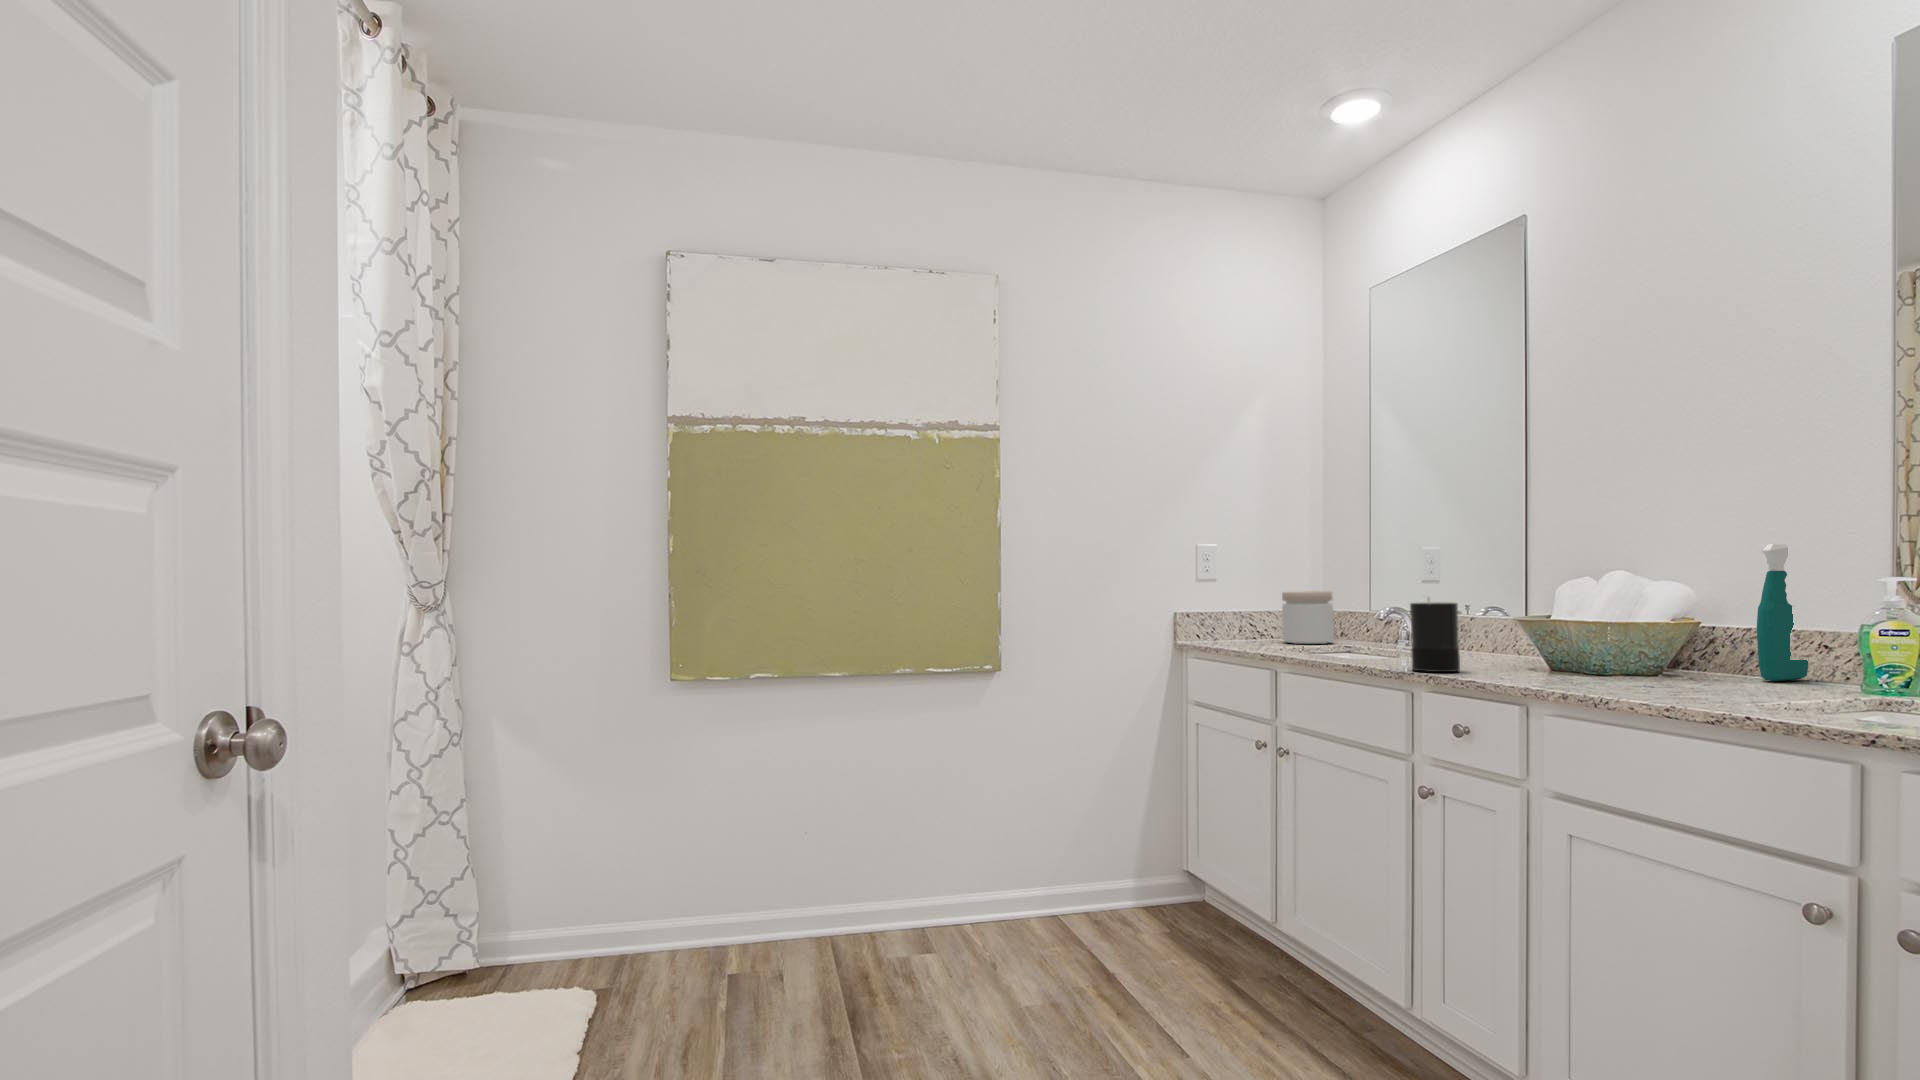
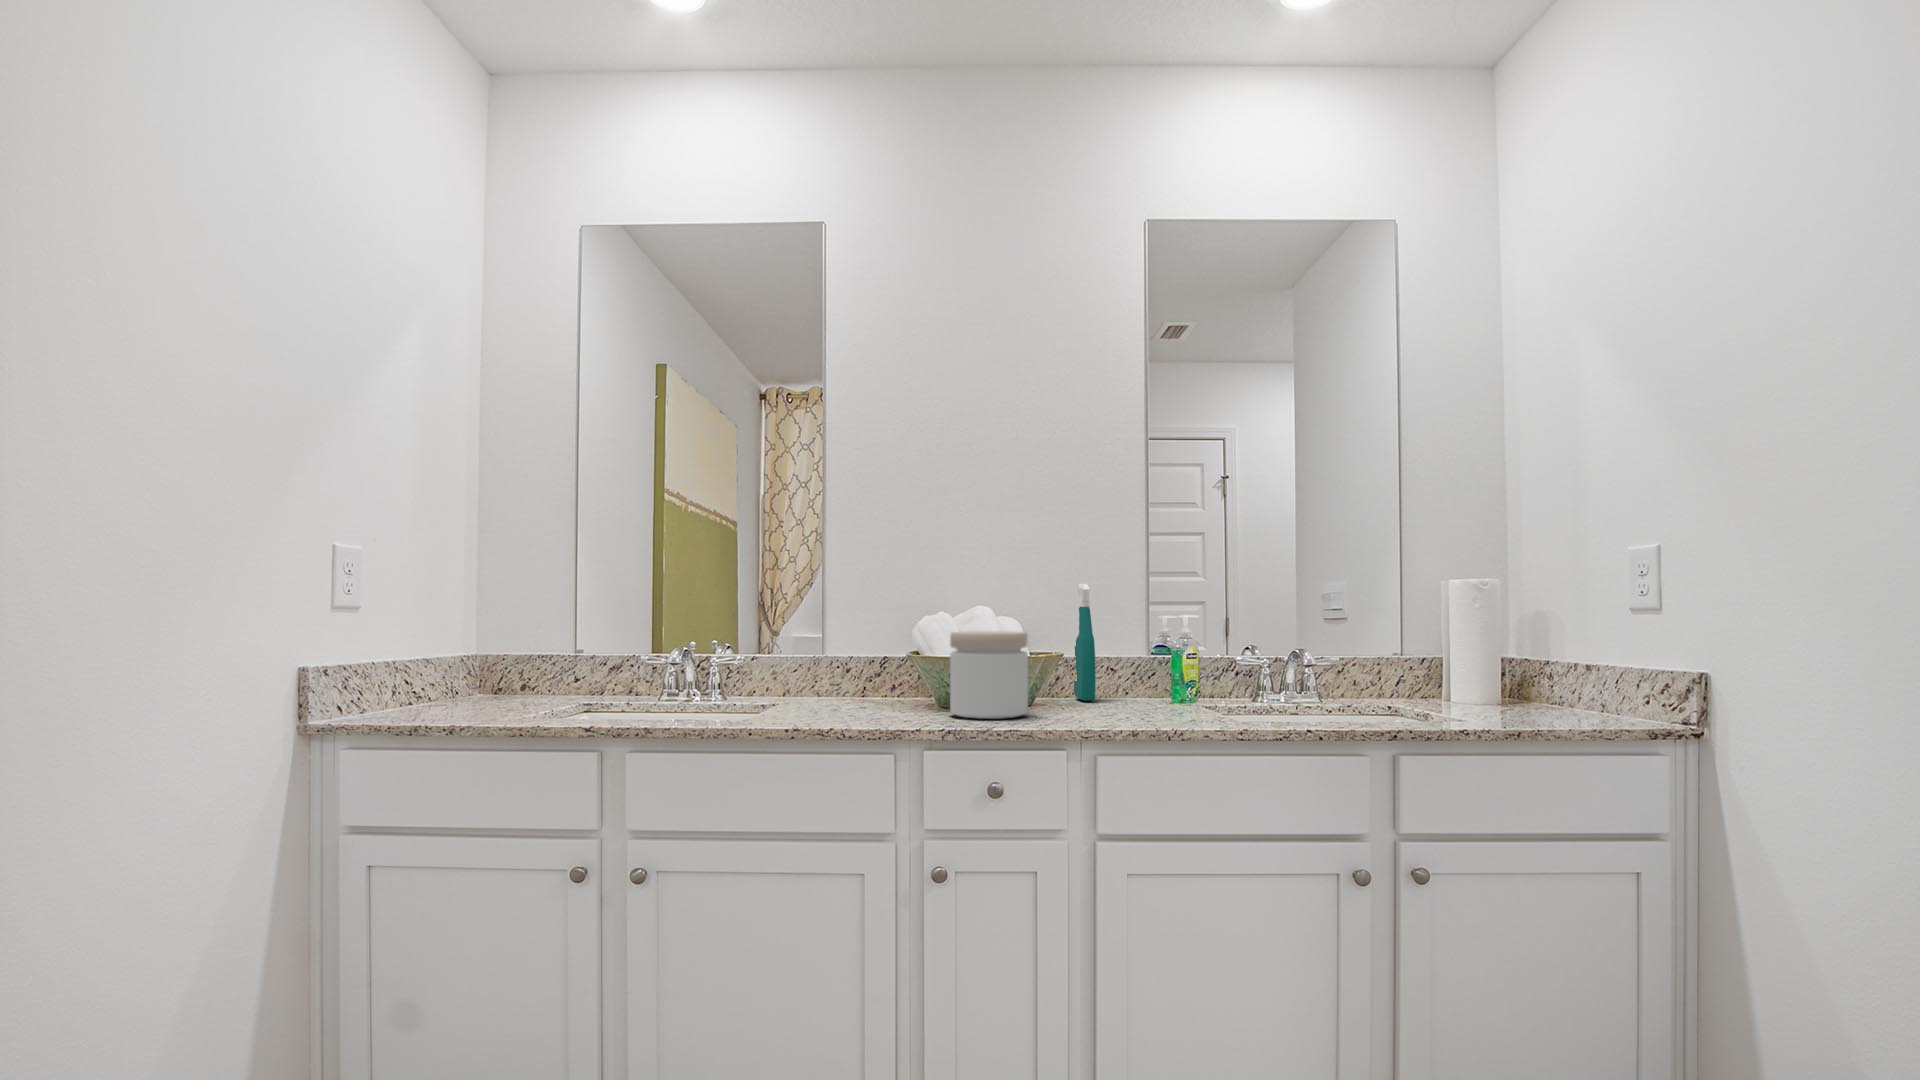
jar: present [1282,591,1334,644] -> present [950,631,1028,719]
candle: present [1410,597,1460,672] -> none [866,634,921,724]

